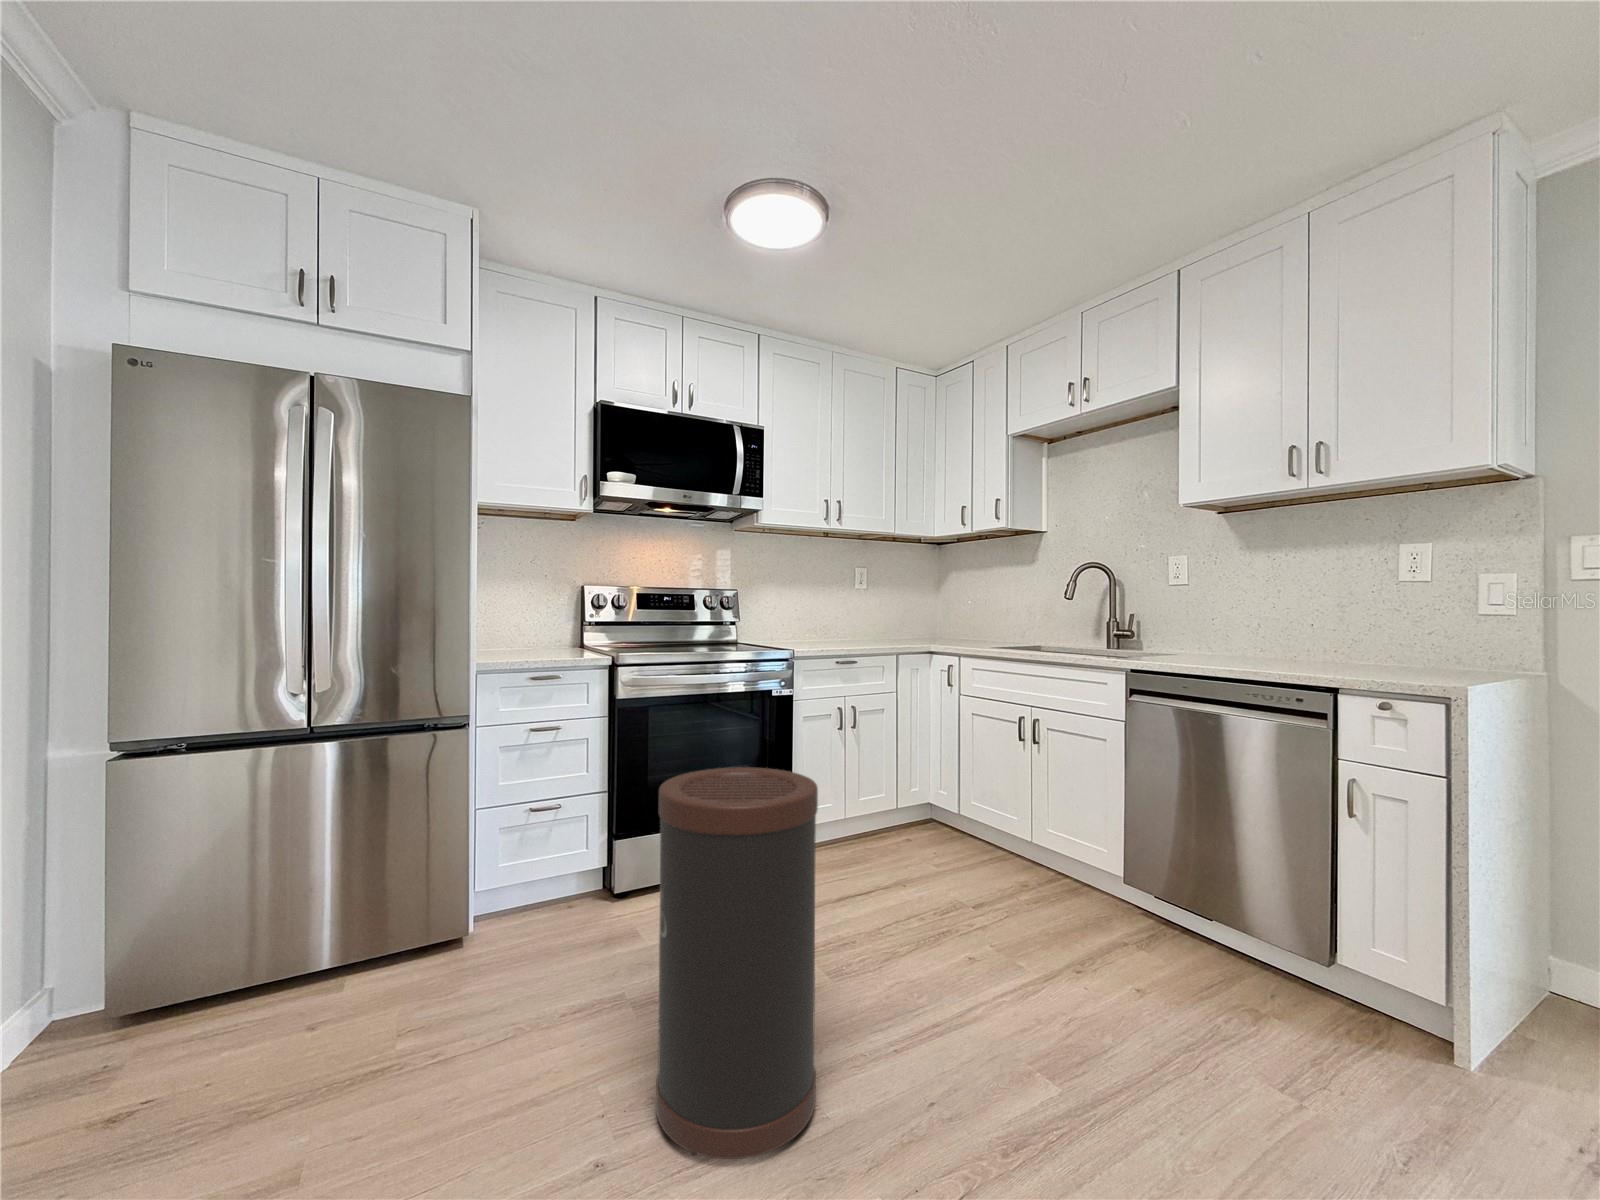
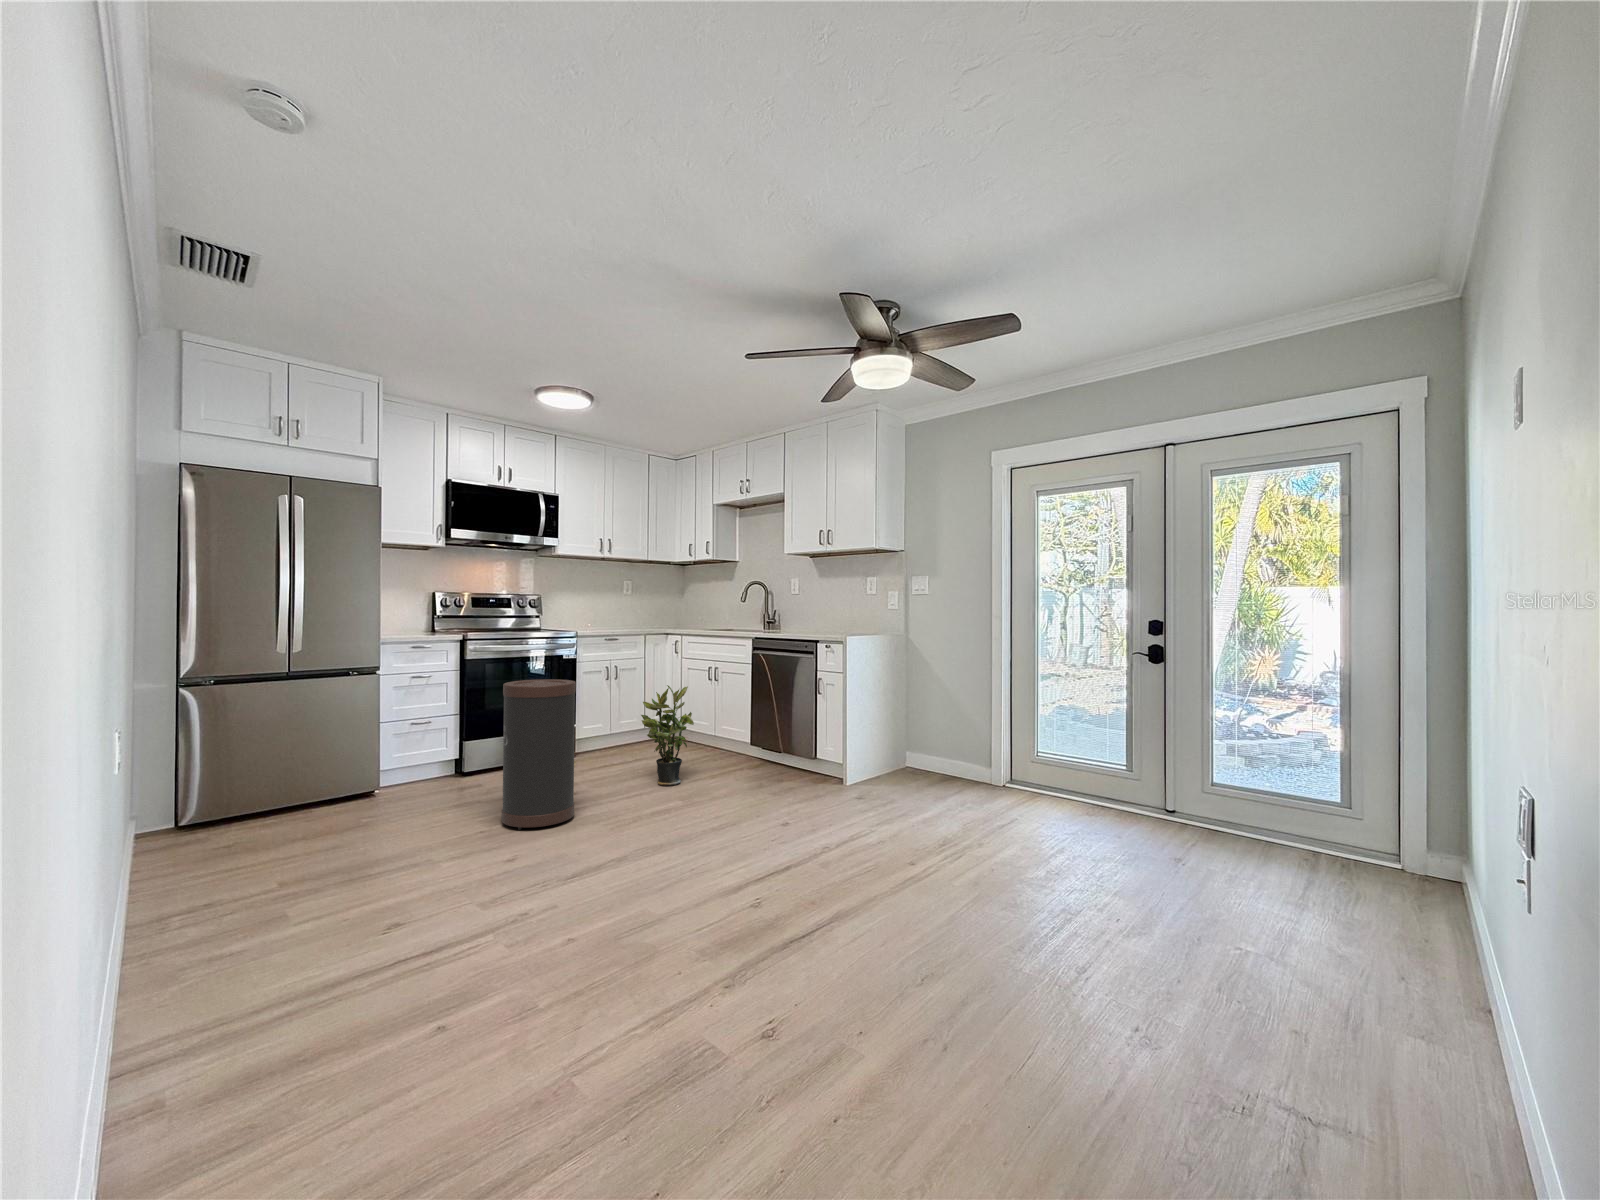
potted plant: none [930,765,1037,981] -> present [641,685,694,786]

